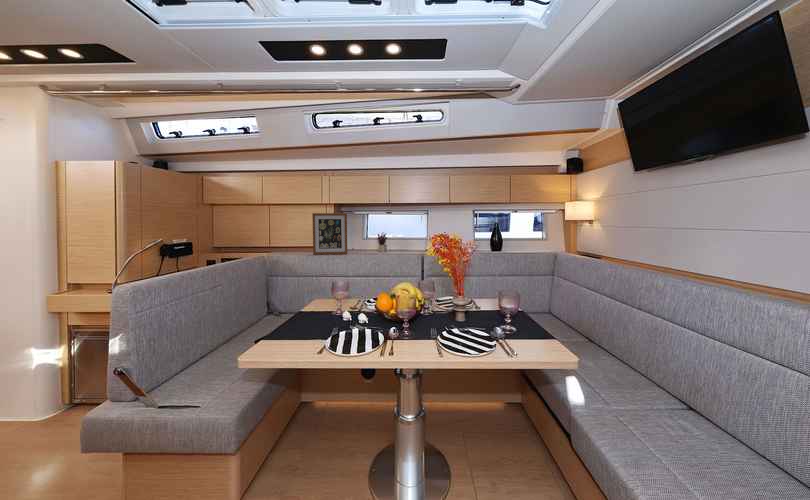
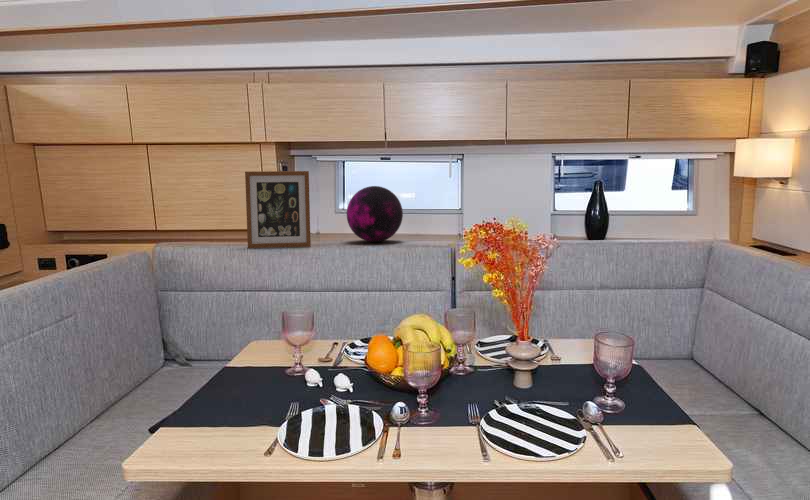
decorative orb: none [367,222,397,252] -> present [347,186,403,242]

